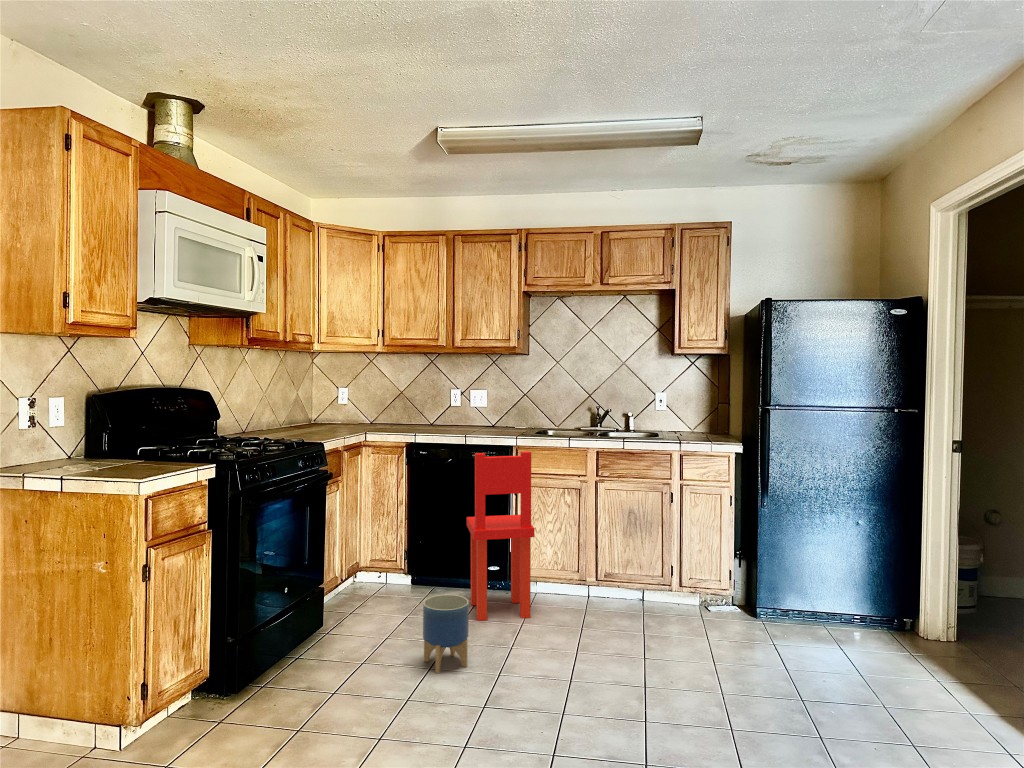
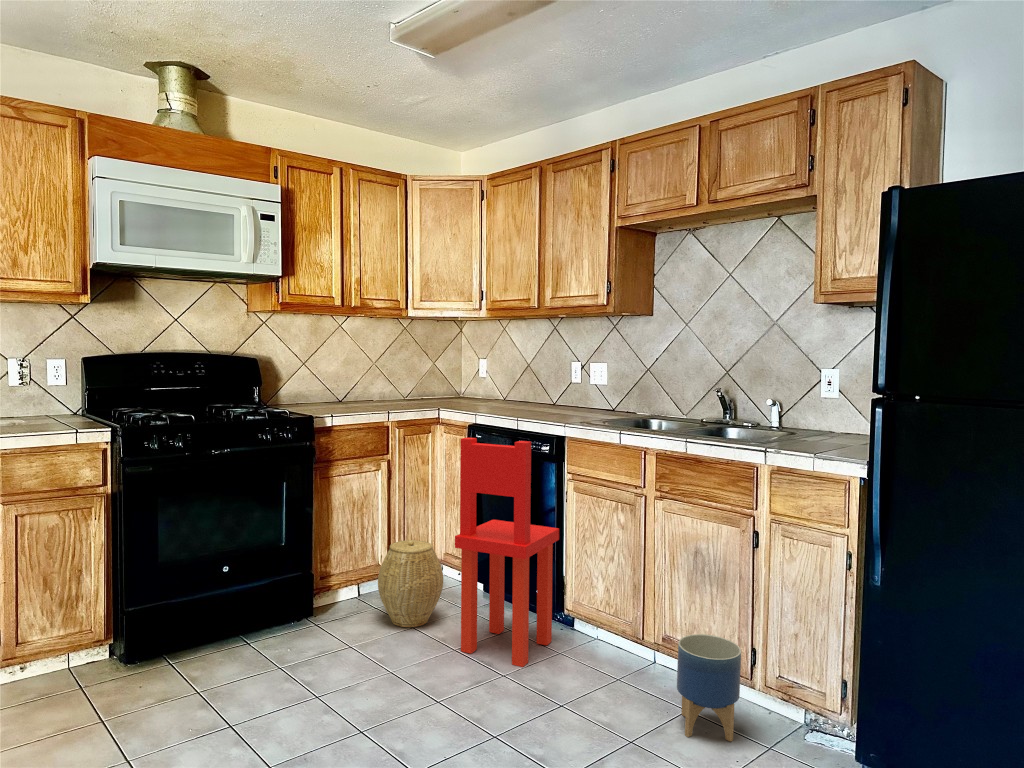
woven basket: none [377,546,432,619] -> present [378,540,443,627]
planter: present [423,594,469,673] -> present [677,634,741,742]

